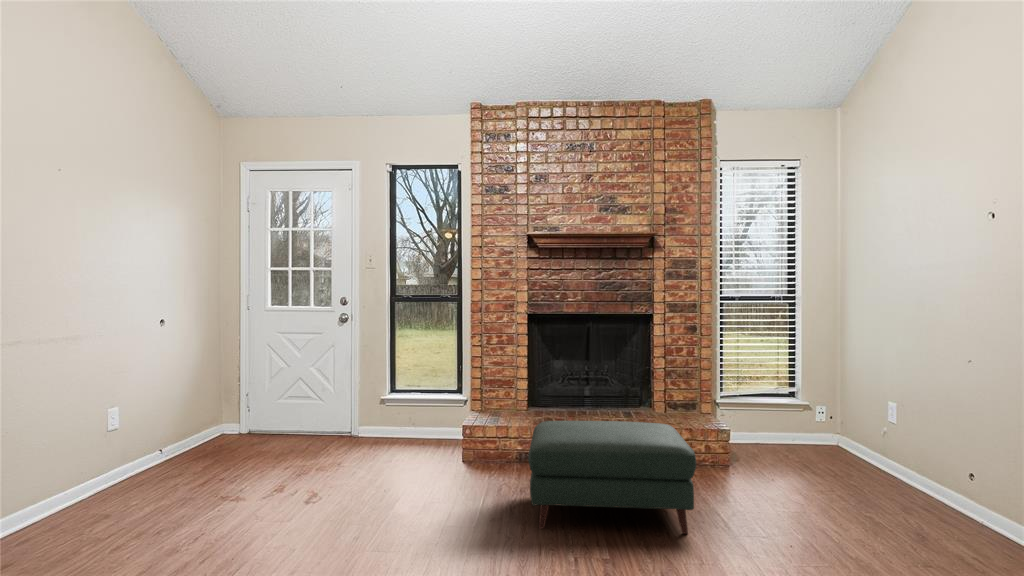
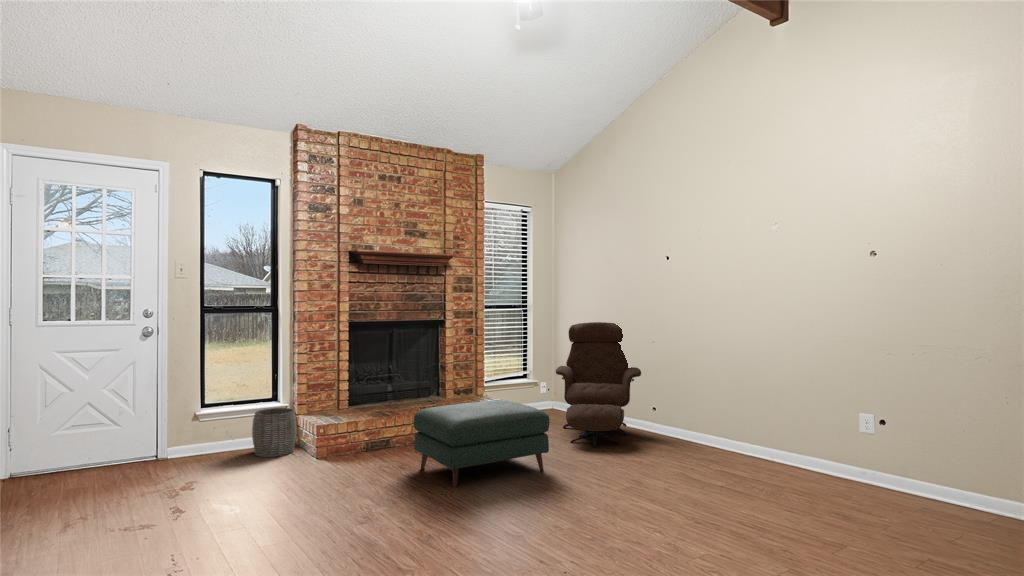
lounge chair: none [781,323,955,523] -> present [556,322,641,448]
woven basket: none [423,400,466,451] -> present [252,408,297,457]

